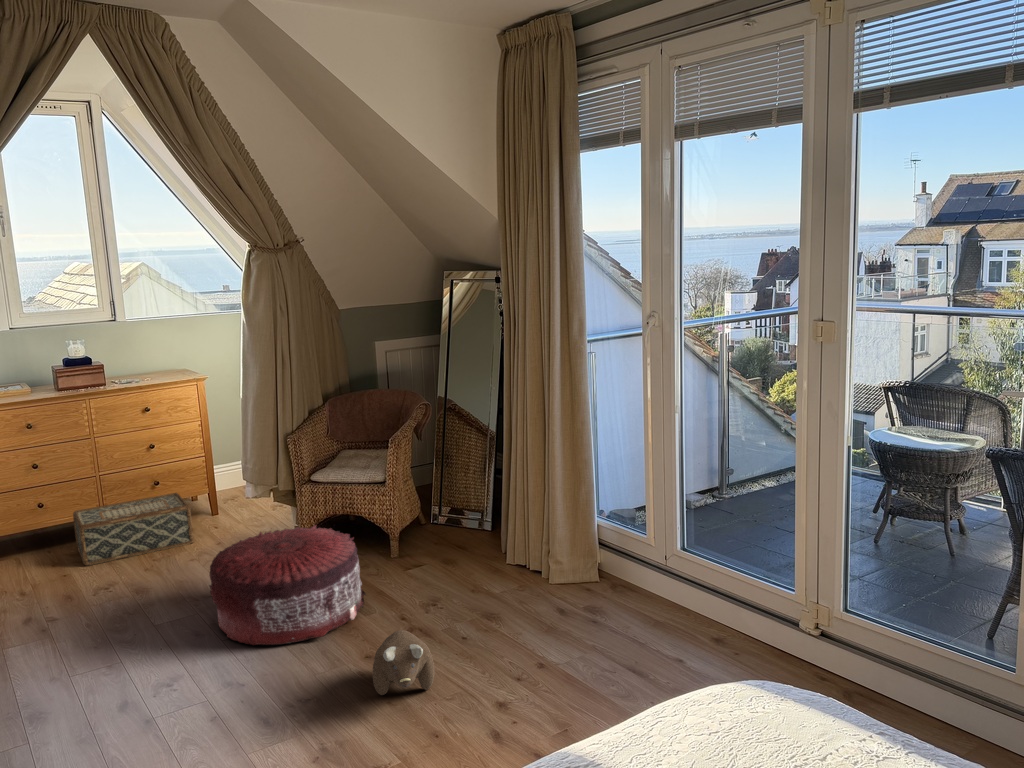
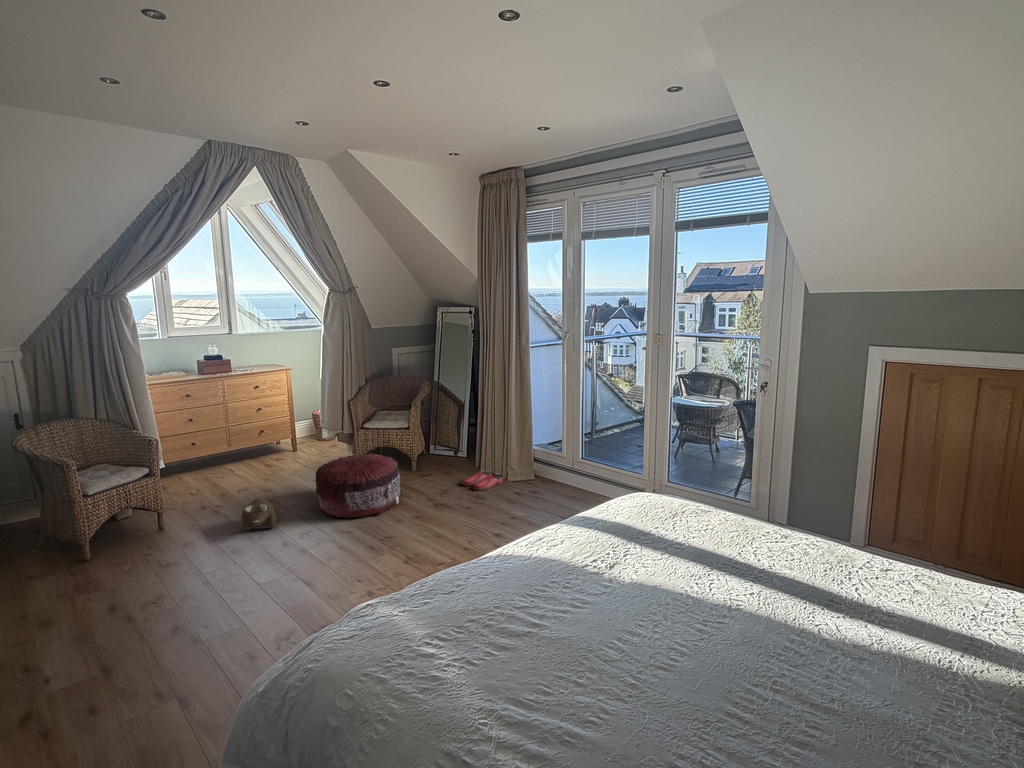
woven basket: present [73,493,193,566] -> none [214,437,289,480]
slippers: none [475,559,547,595] -> present [462,471,502,490]
plush toy: present [373,630,435,695] -> present [242,499,276,532]

